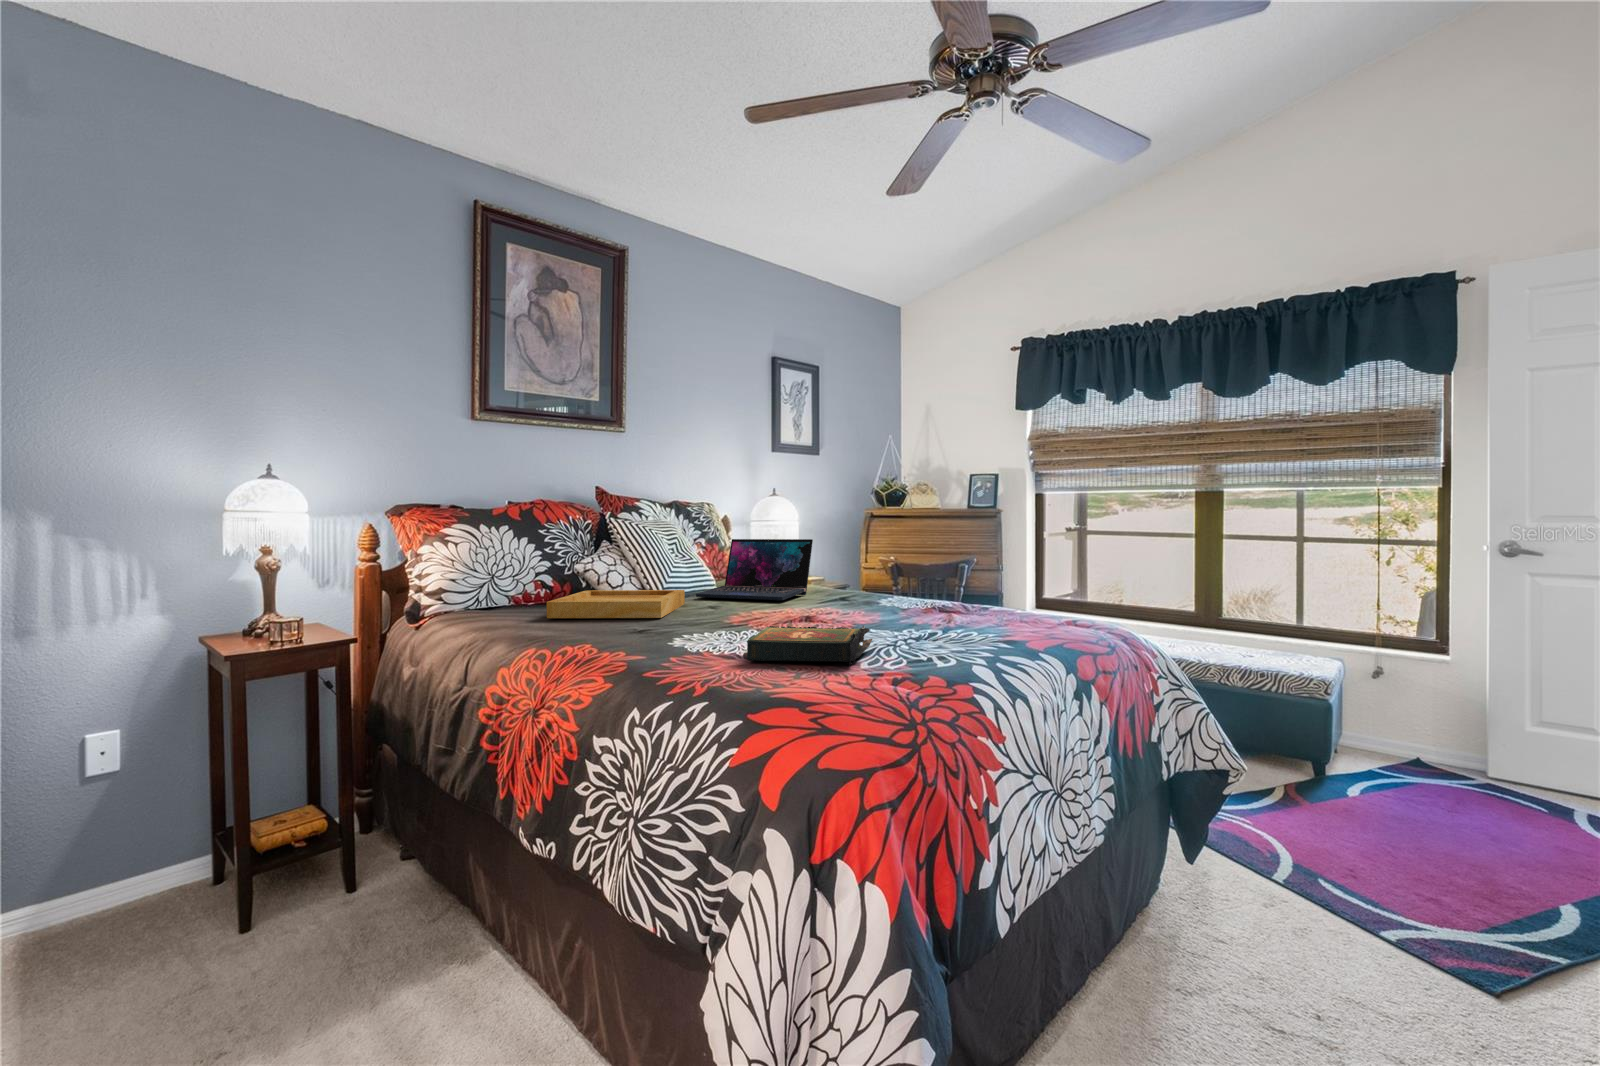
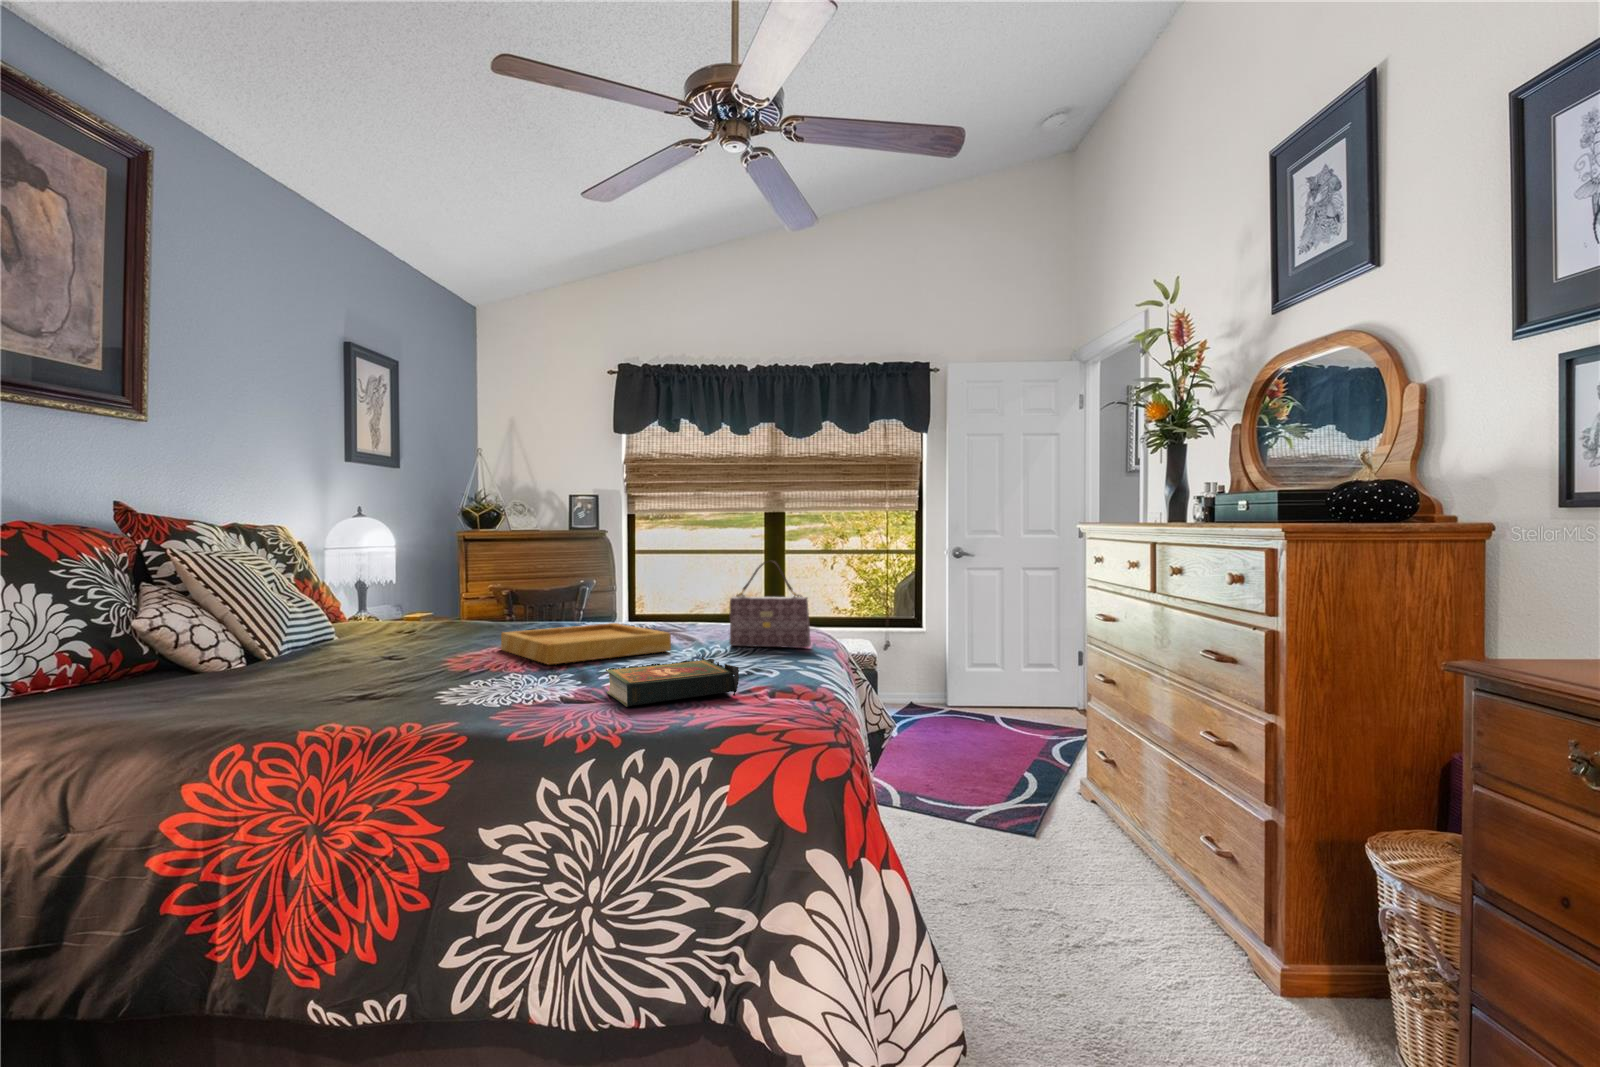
handbag: none [972,535,1051,631] -> present [729,561,811,648]
laptop: present [696,539,813,601] -> none [346,571,488,652]
tray: present [547,590,685,618] -> present [501,623,671,664]

